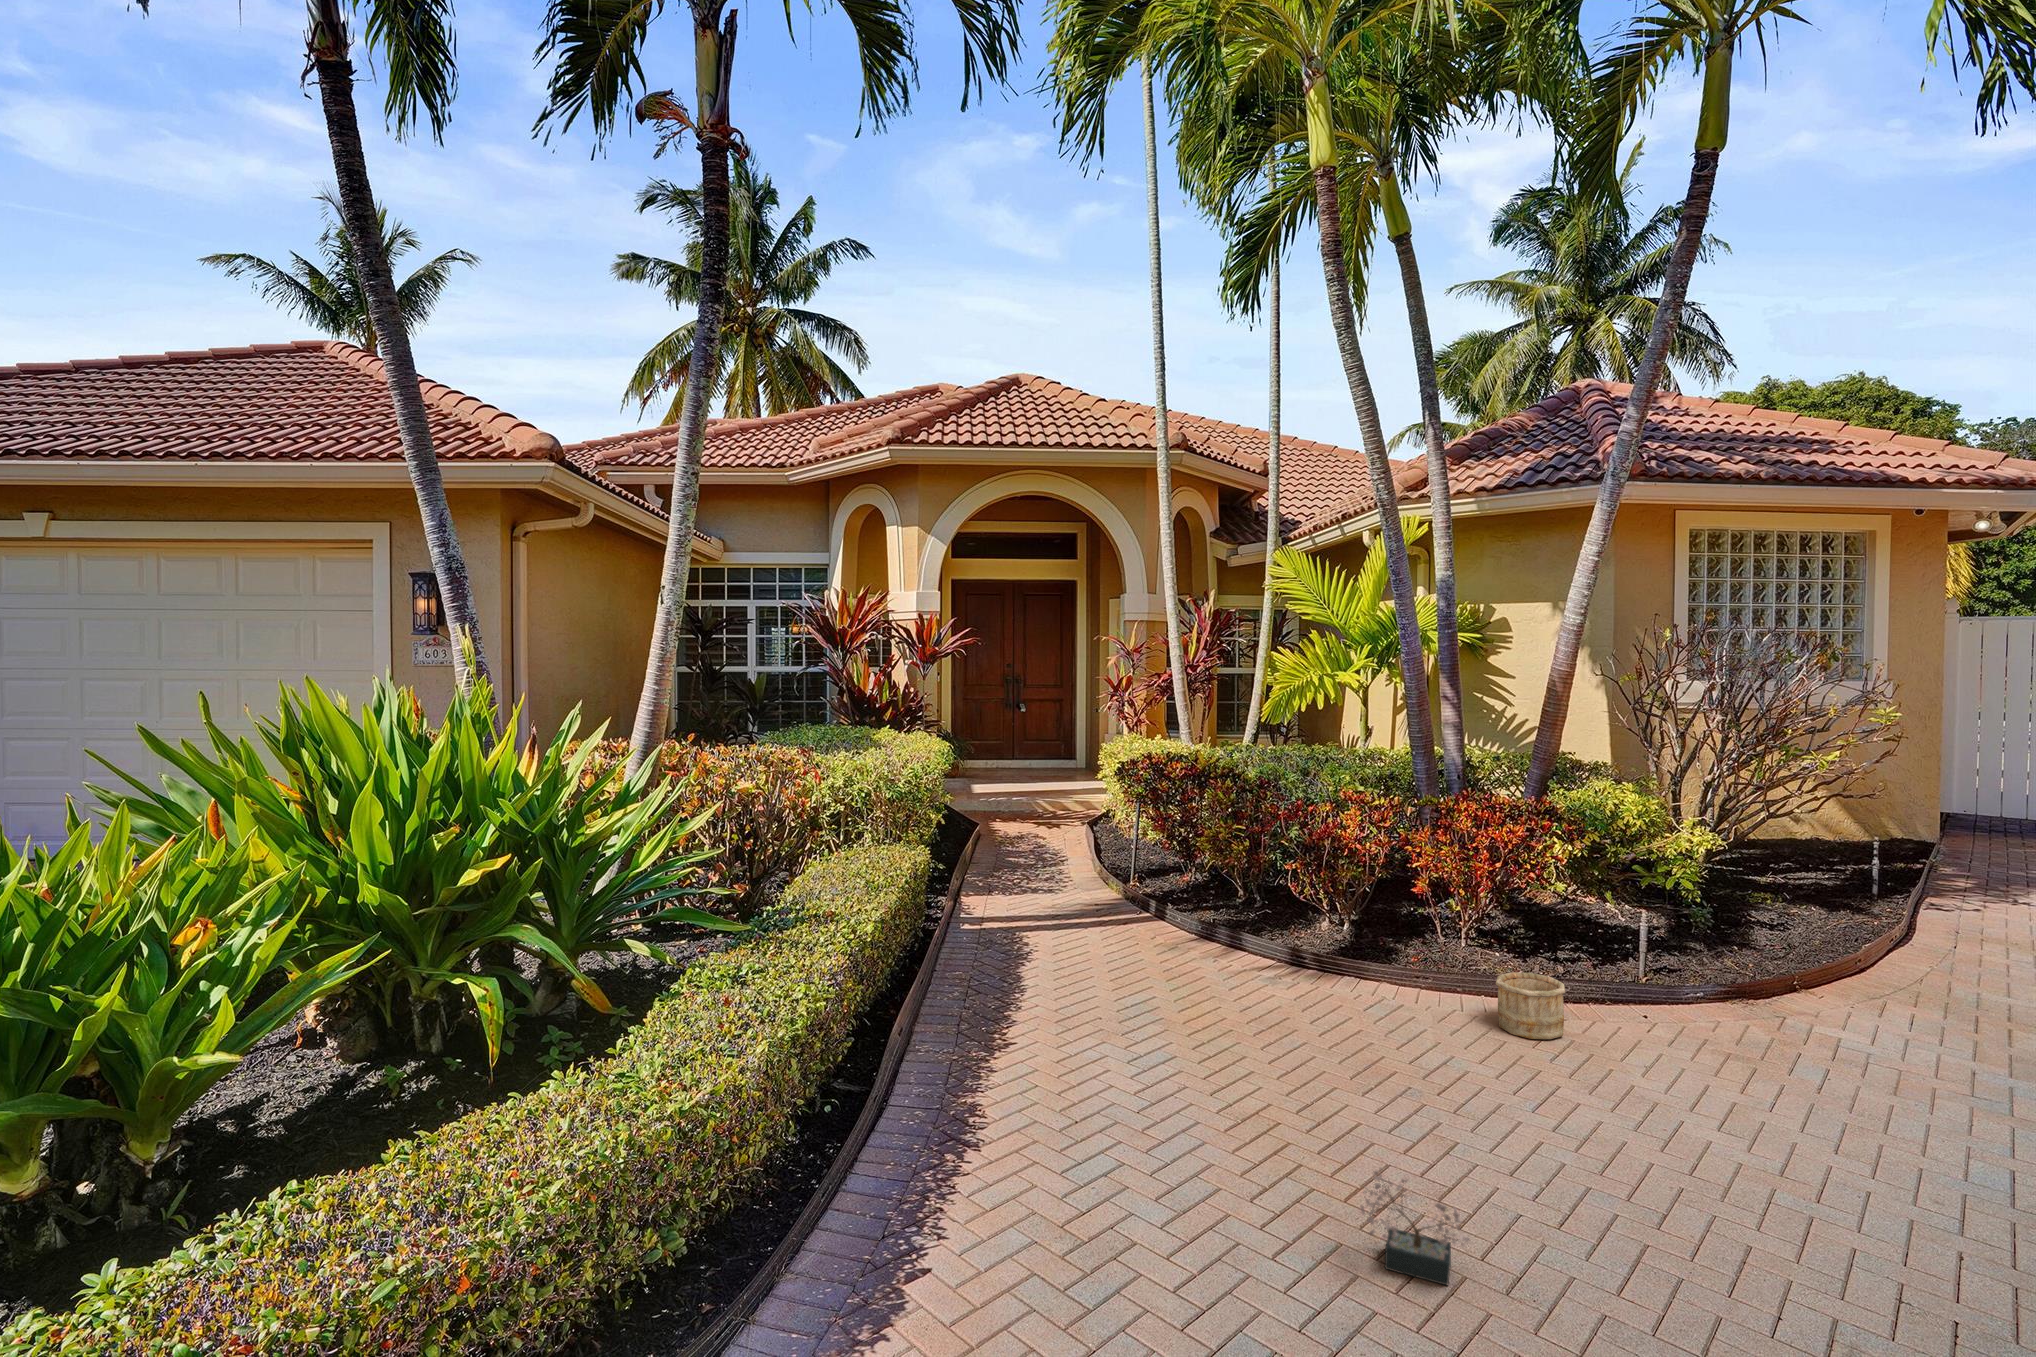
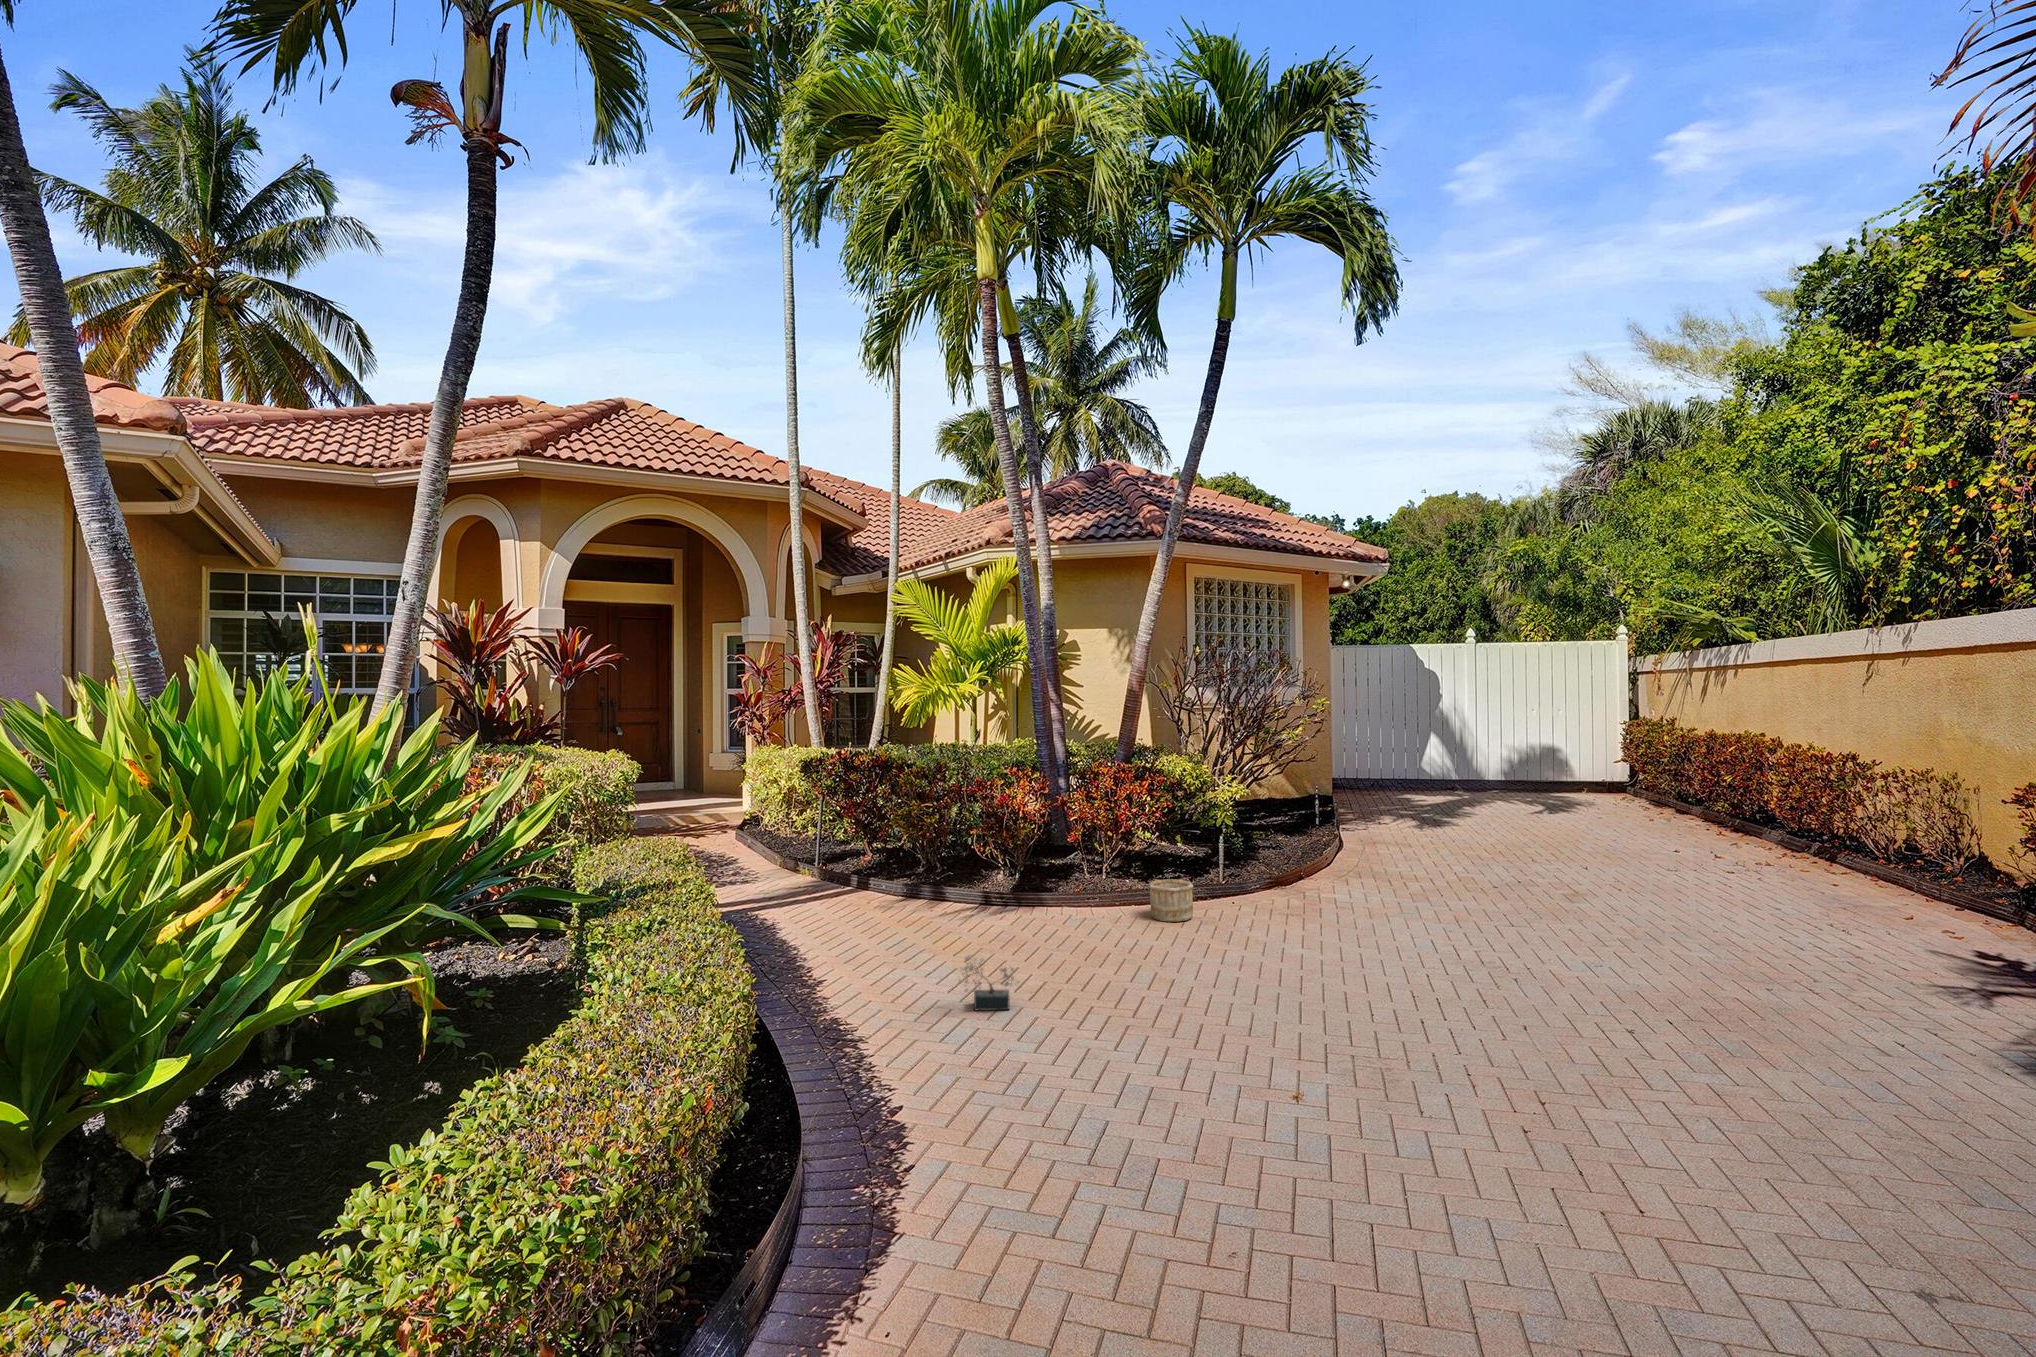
decorative plant: present [1361,1168,1469,1285] -> present [962,956,1018,1010]

